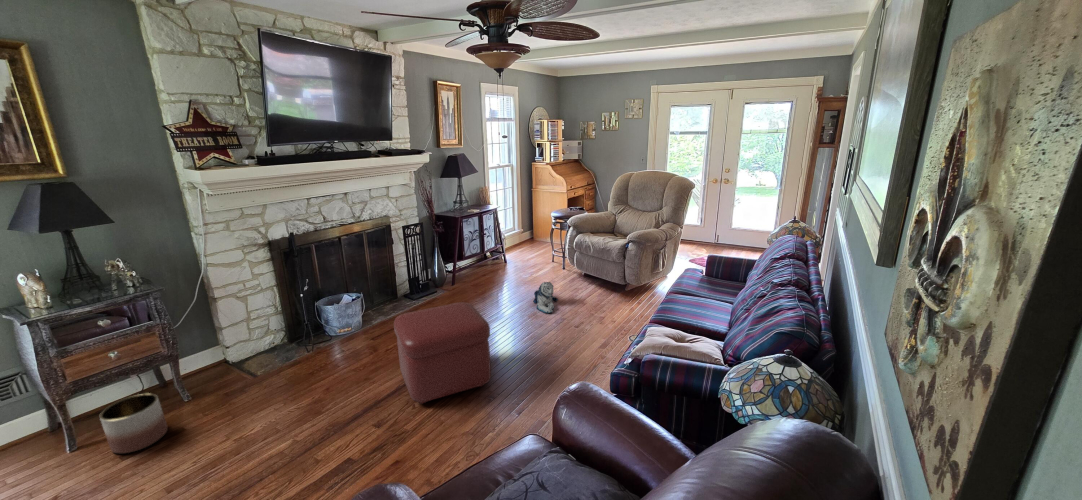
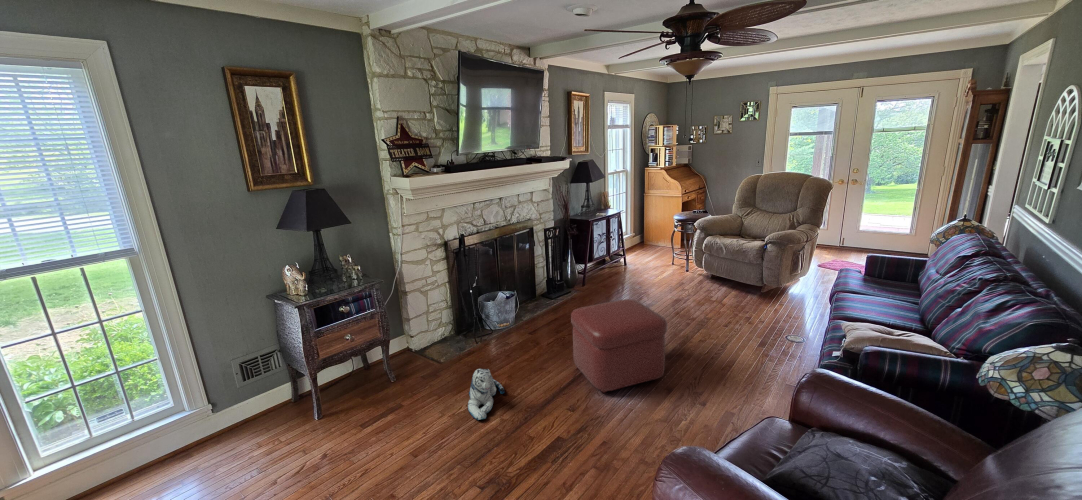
plush toy: present [533,282,558,313] -> present [468,369,504,420]
planter: present [100,393,167,453] -> none [343,372,388,422]

